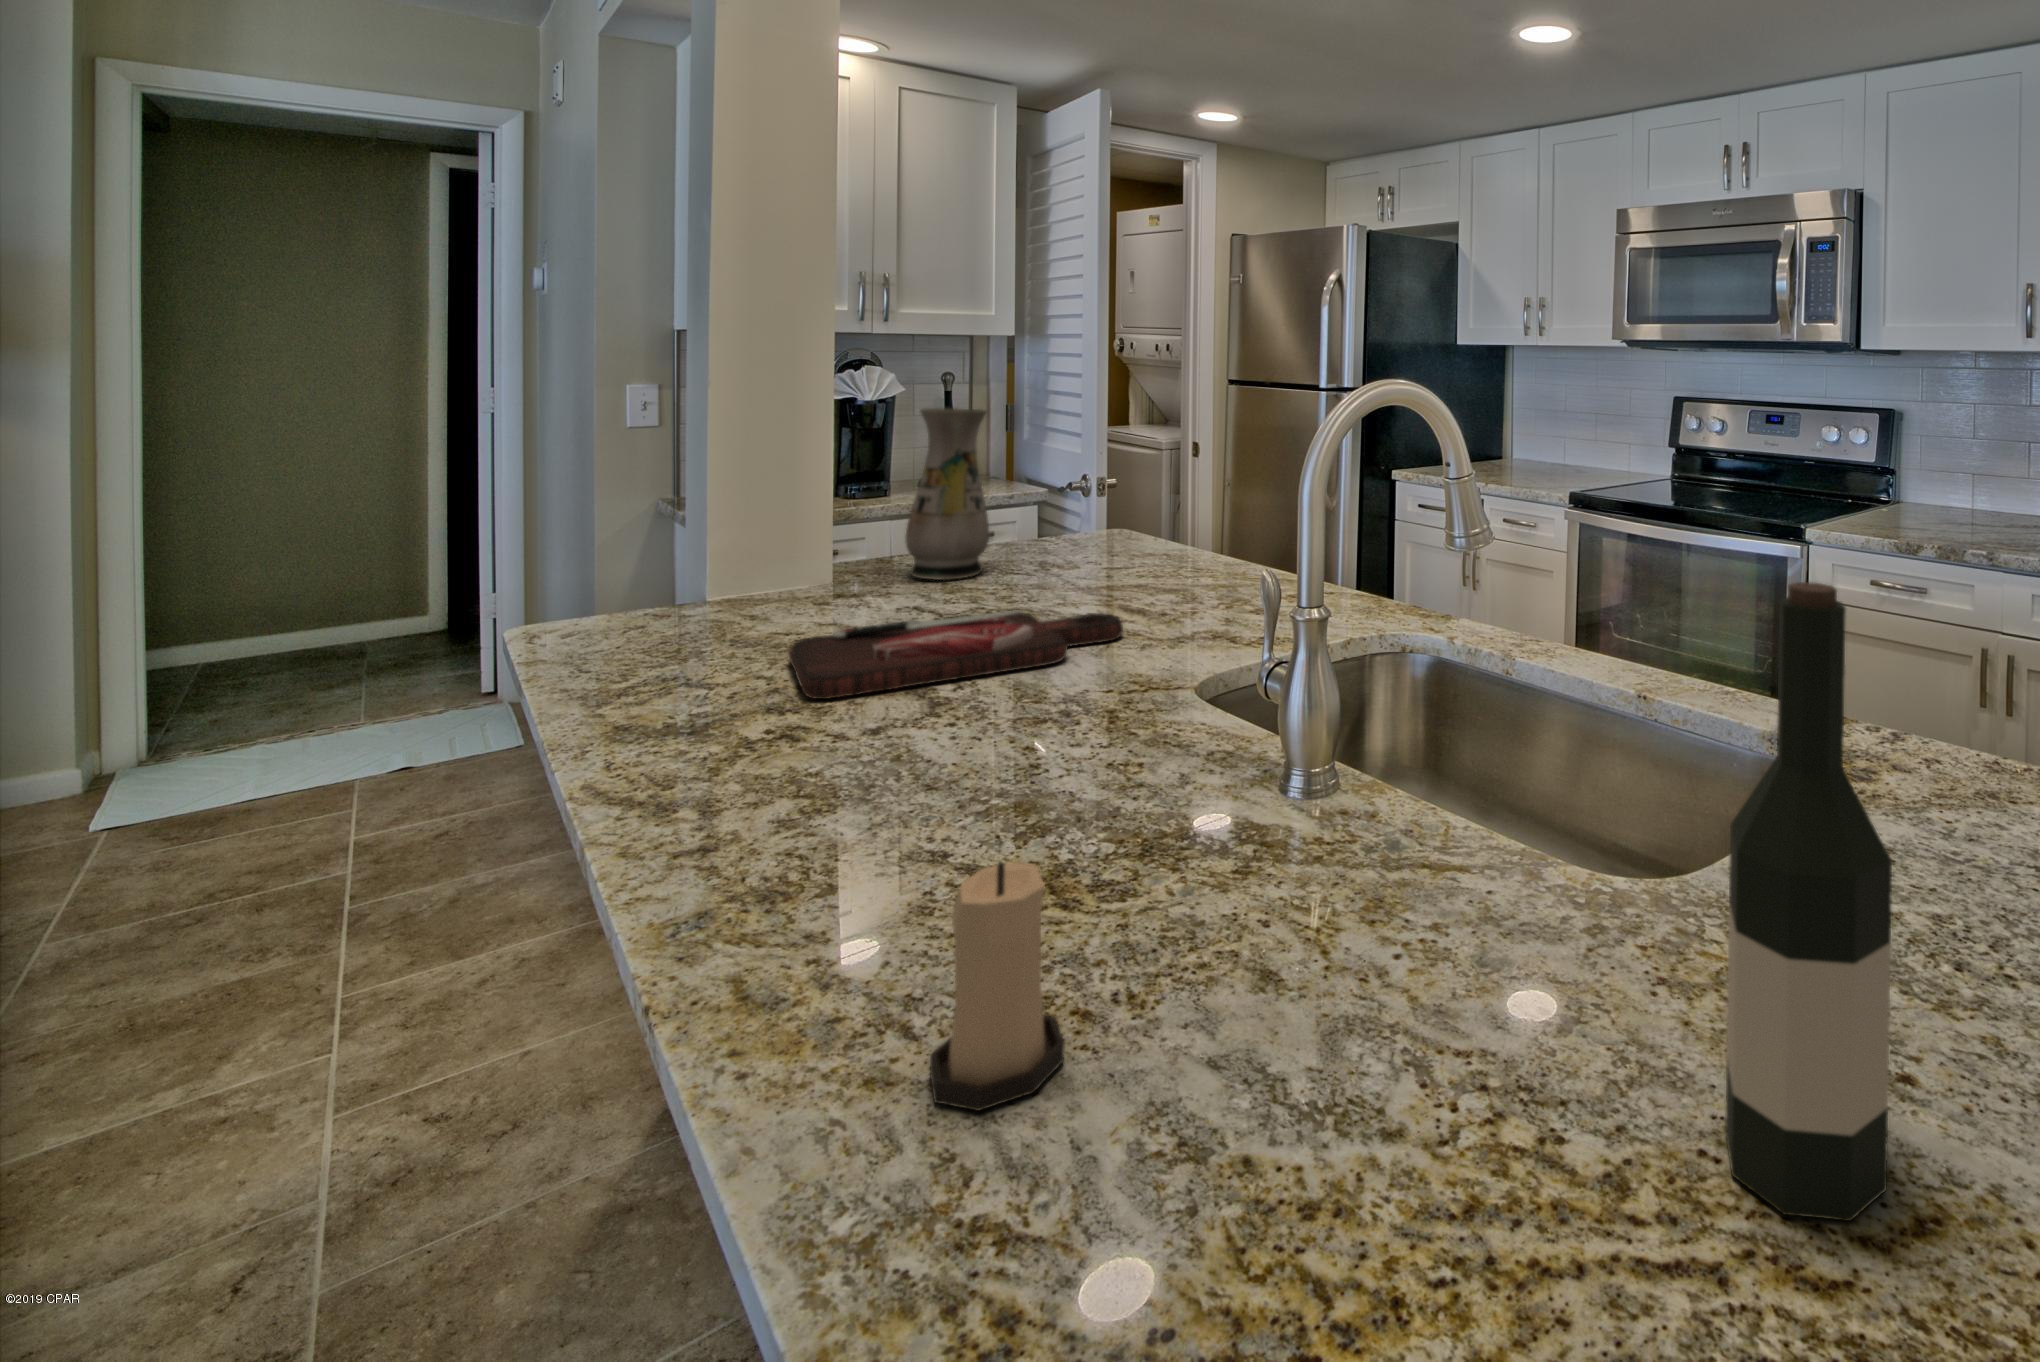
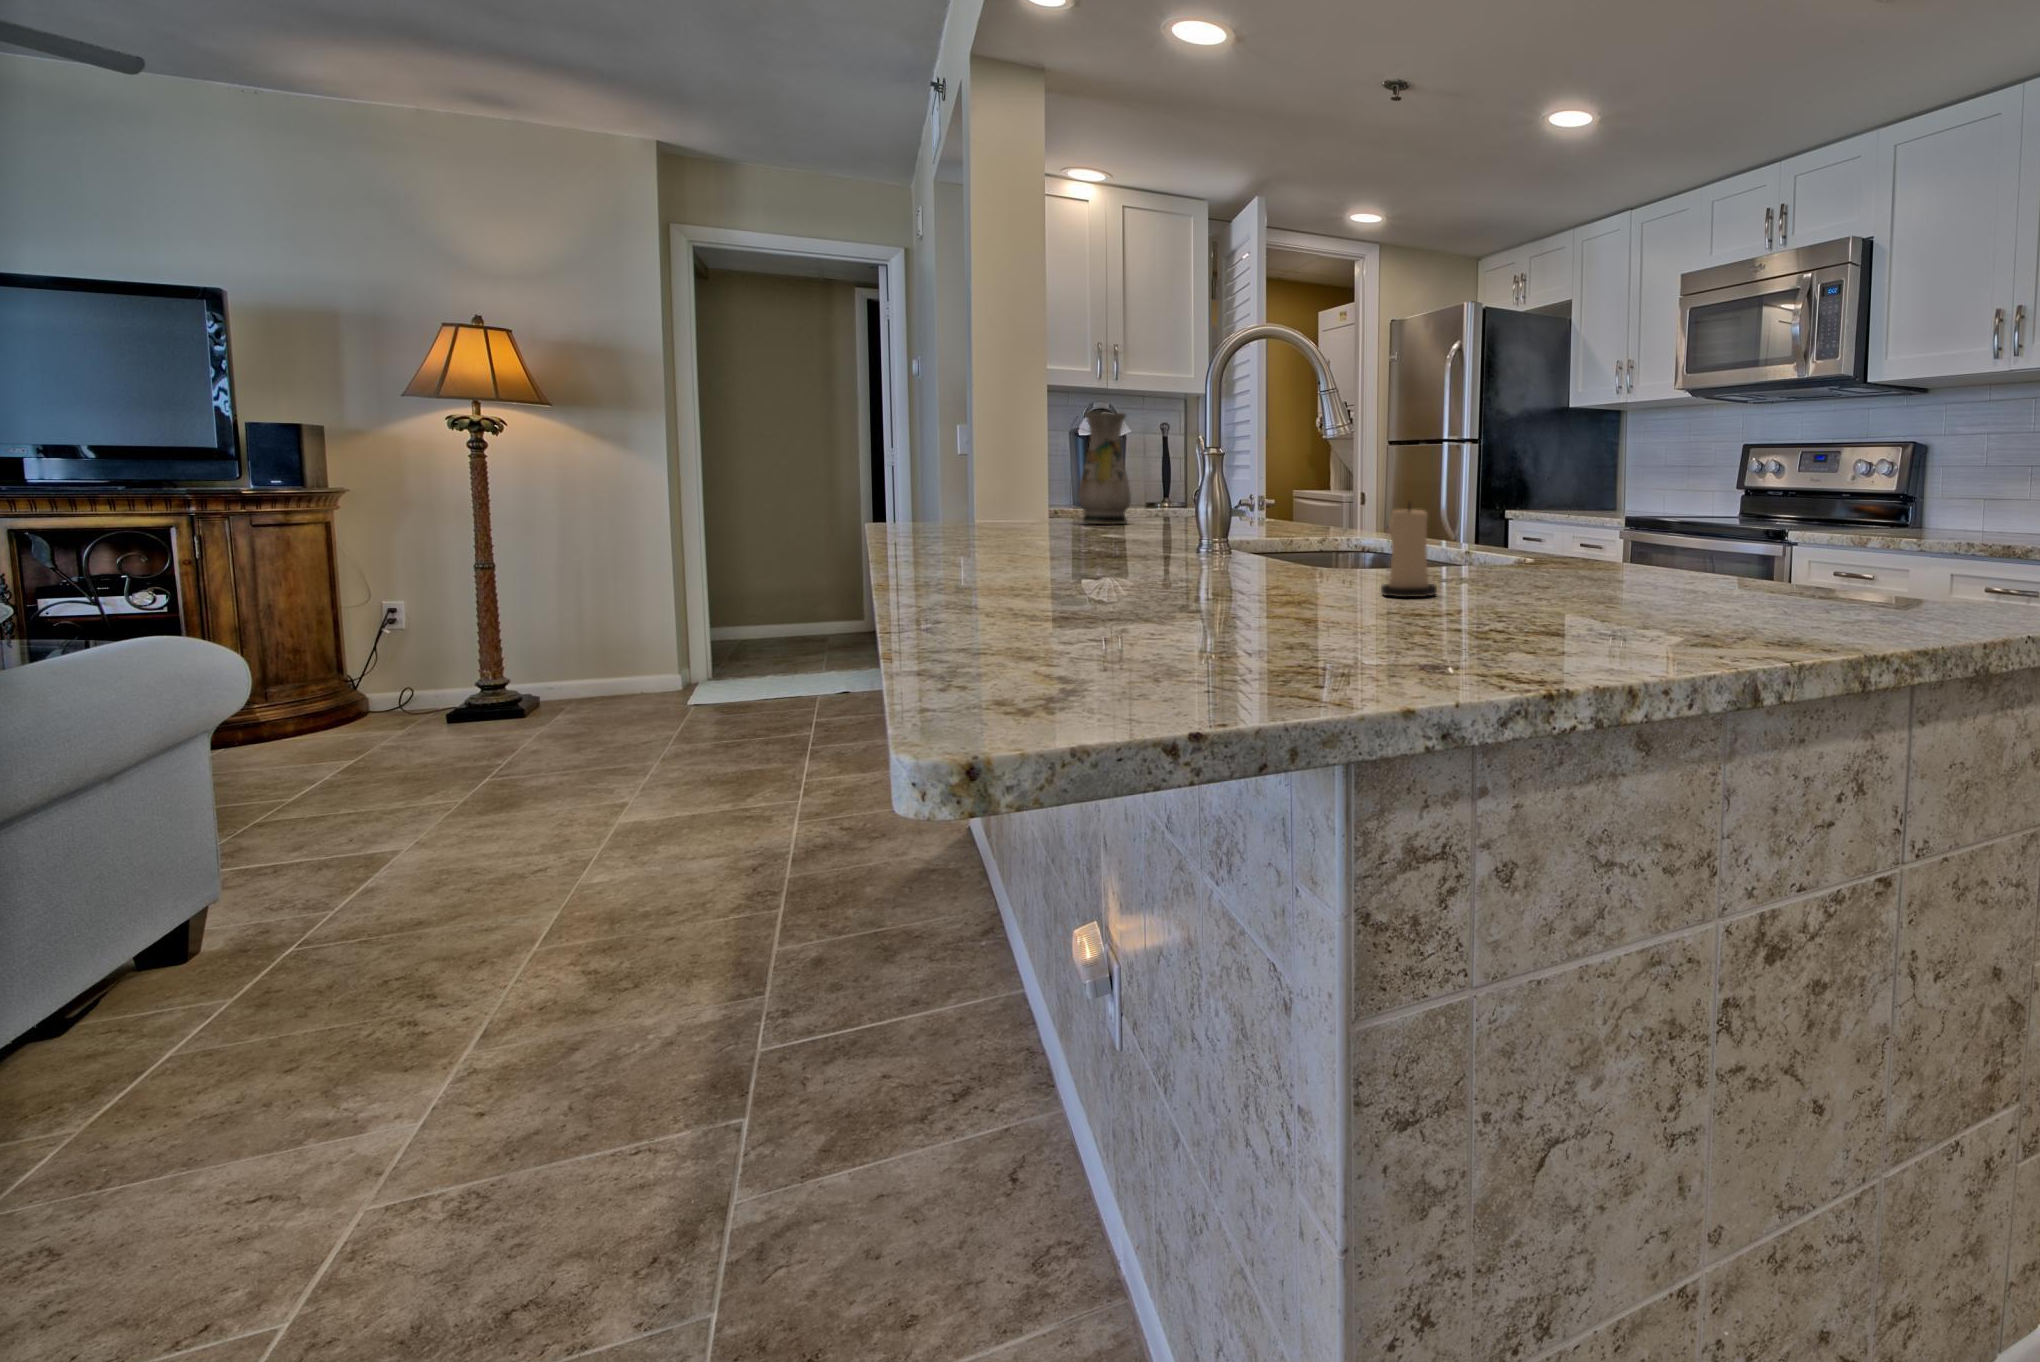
wine bottle: present [1725,582,1892,1221] -> none [1203,345,1276,608]
cutting board: present [789,610,1123,699] -> none [977,513,1175,542]
candle: present [930,862,1064,1111] -> present [1381,503,1437,597]

